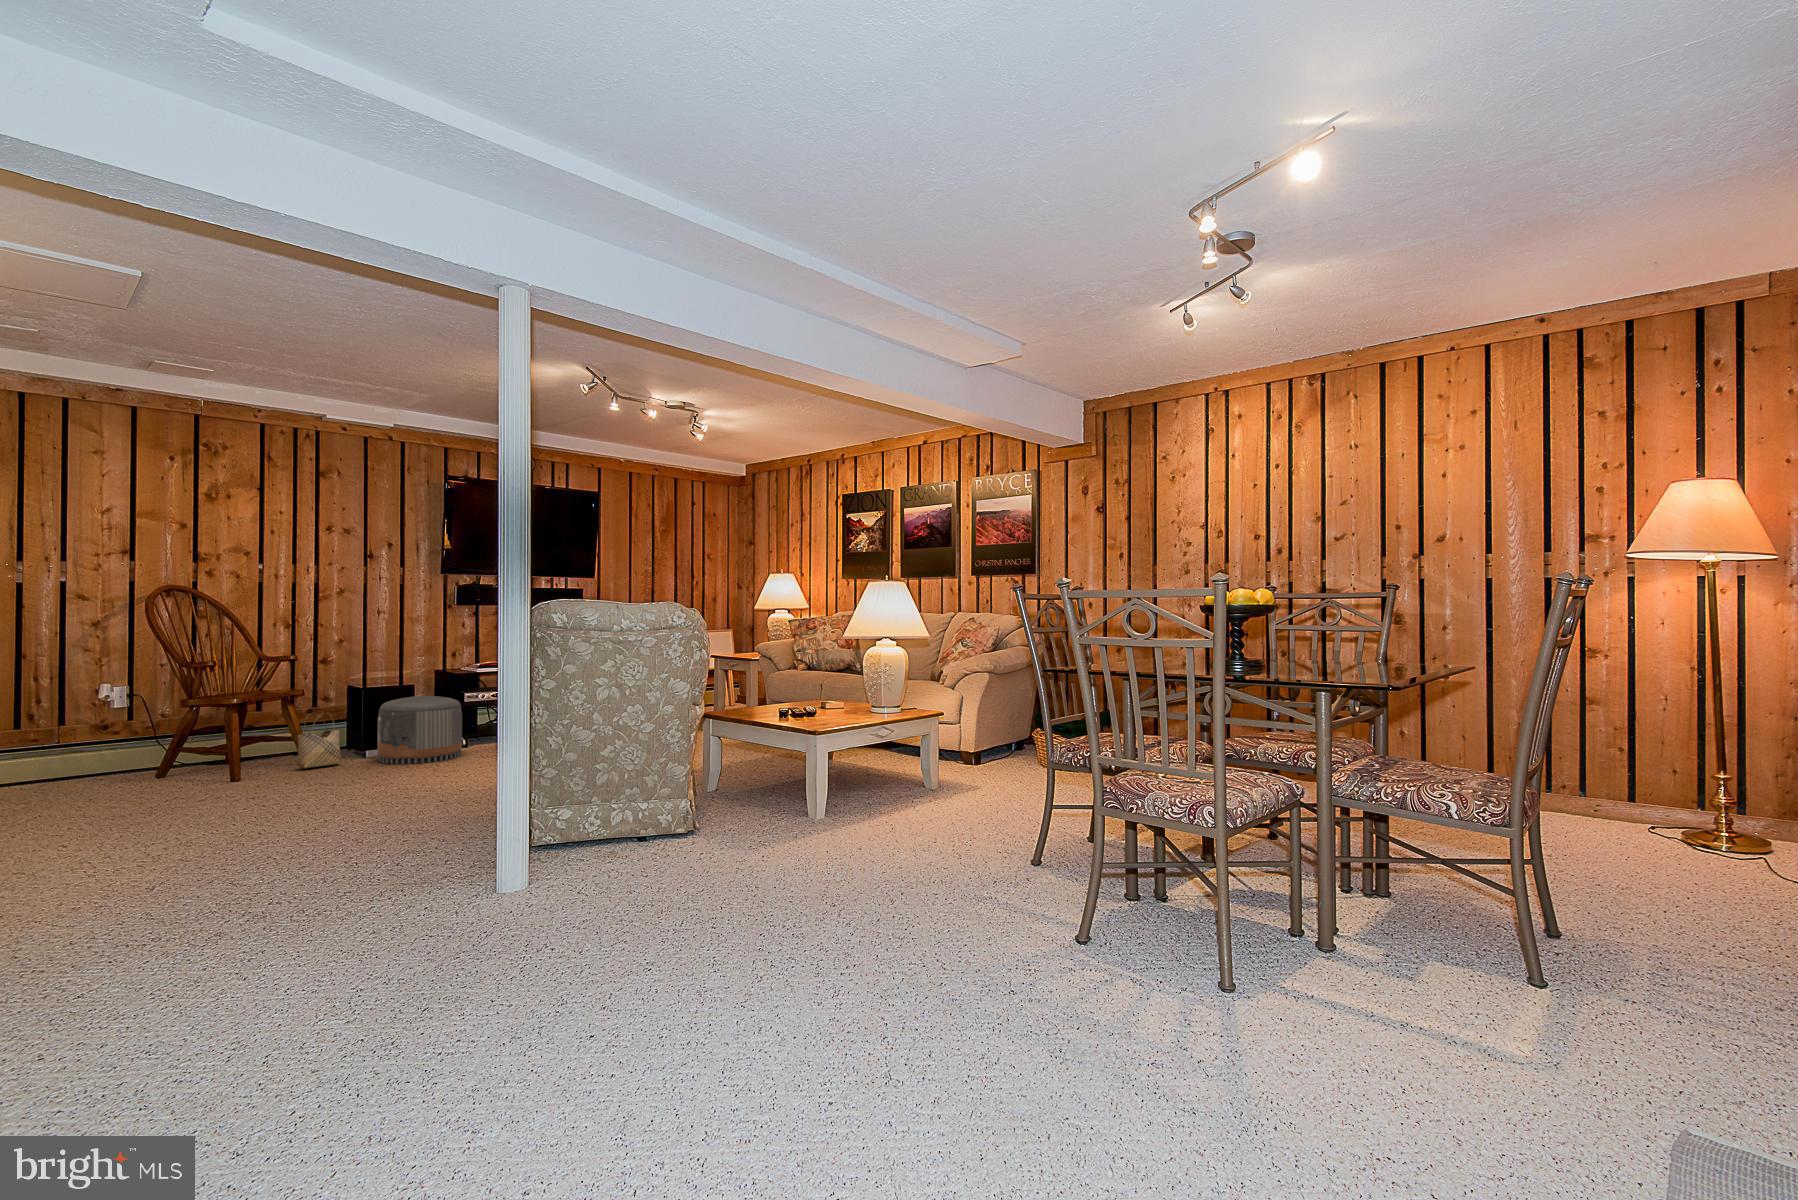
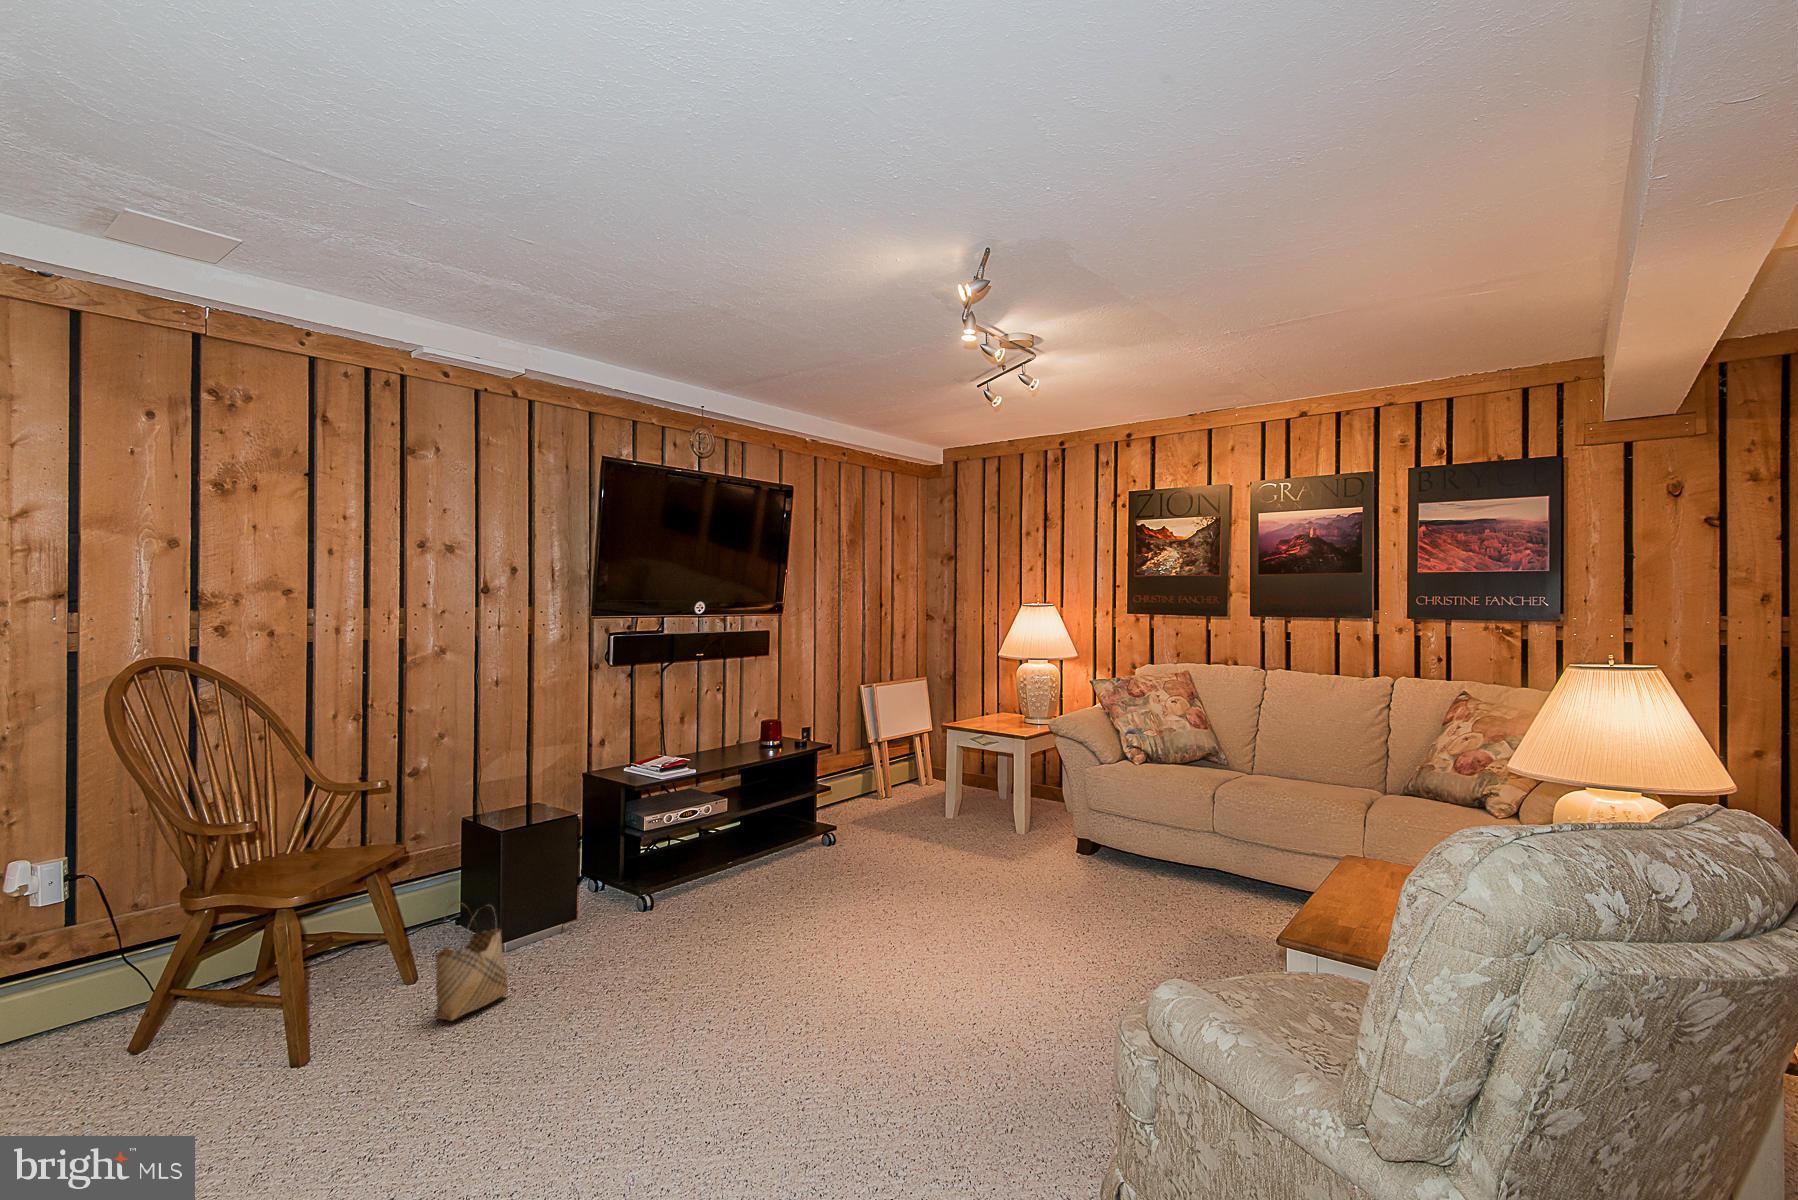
pouf: present [377,696,462,764] -> none [562,842,701,988]

